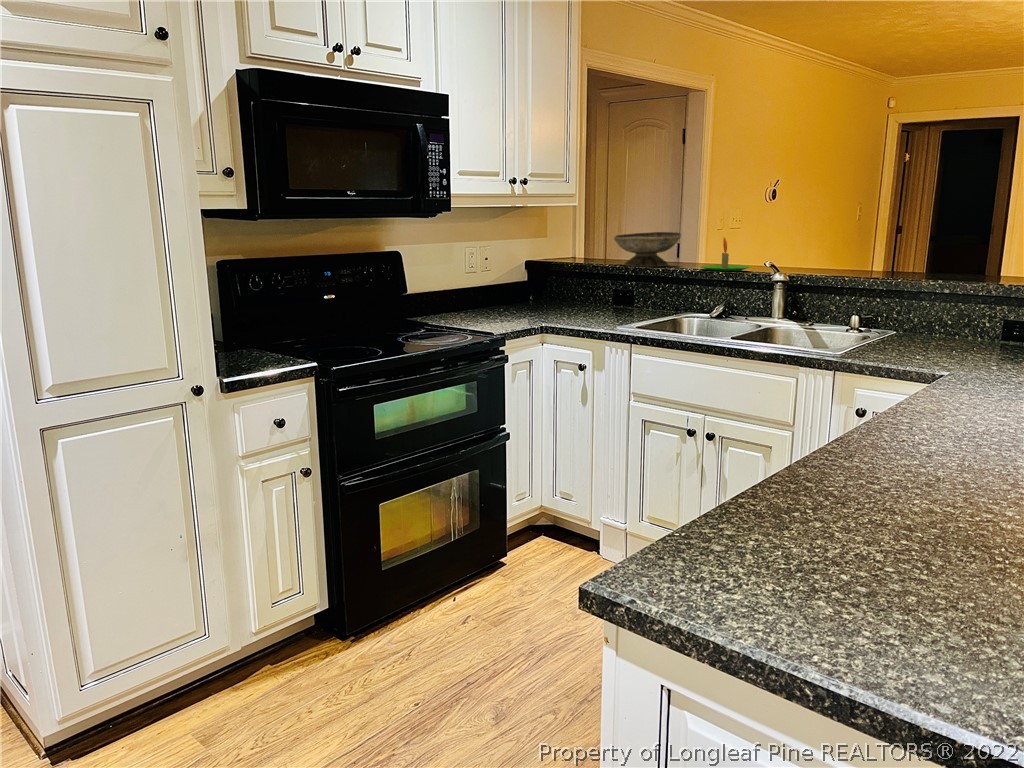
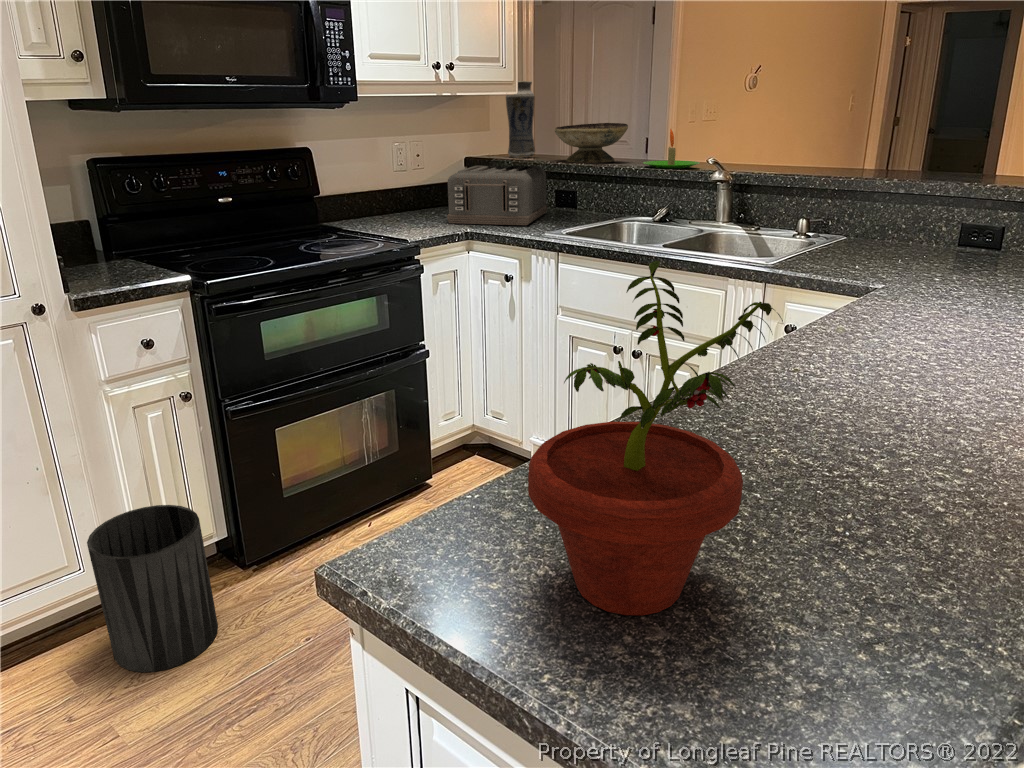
vase: none [567,196,593,263] -> present [506,81,535,158]
toaster: none [523,269,609,321] -> present [447,166,547,225]
potted plant: none [761,329,987,621] -> present [528,261,783,615]
trash can: none [221,573,329,734] -> present [87,505,218,672]

